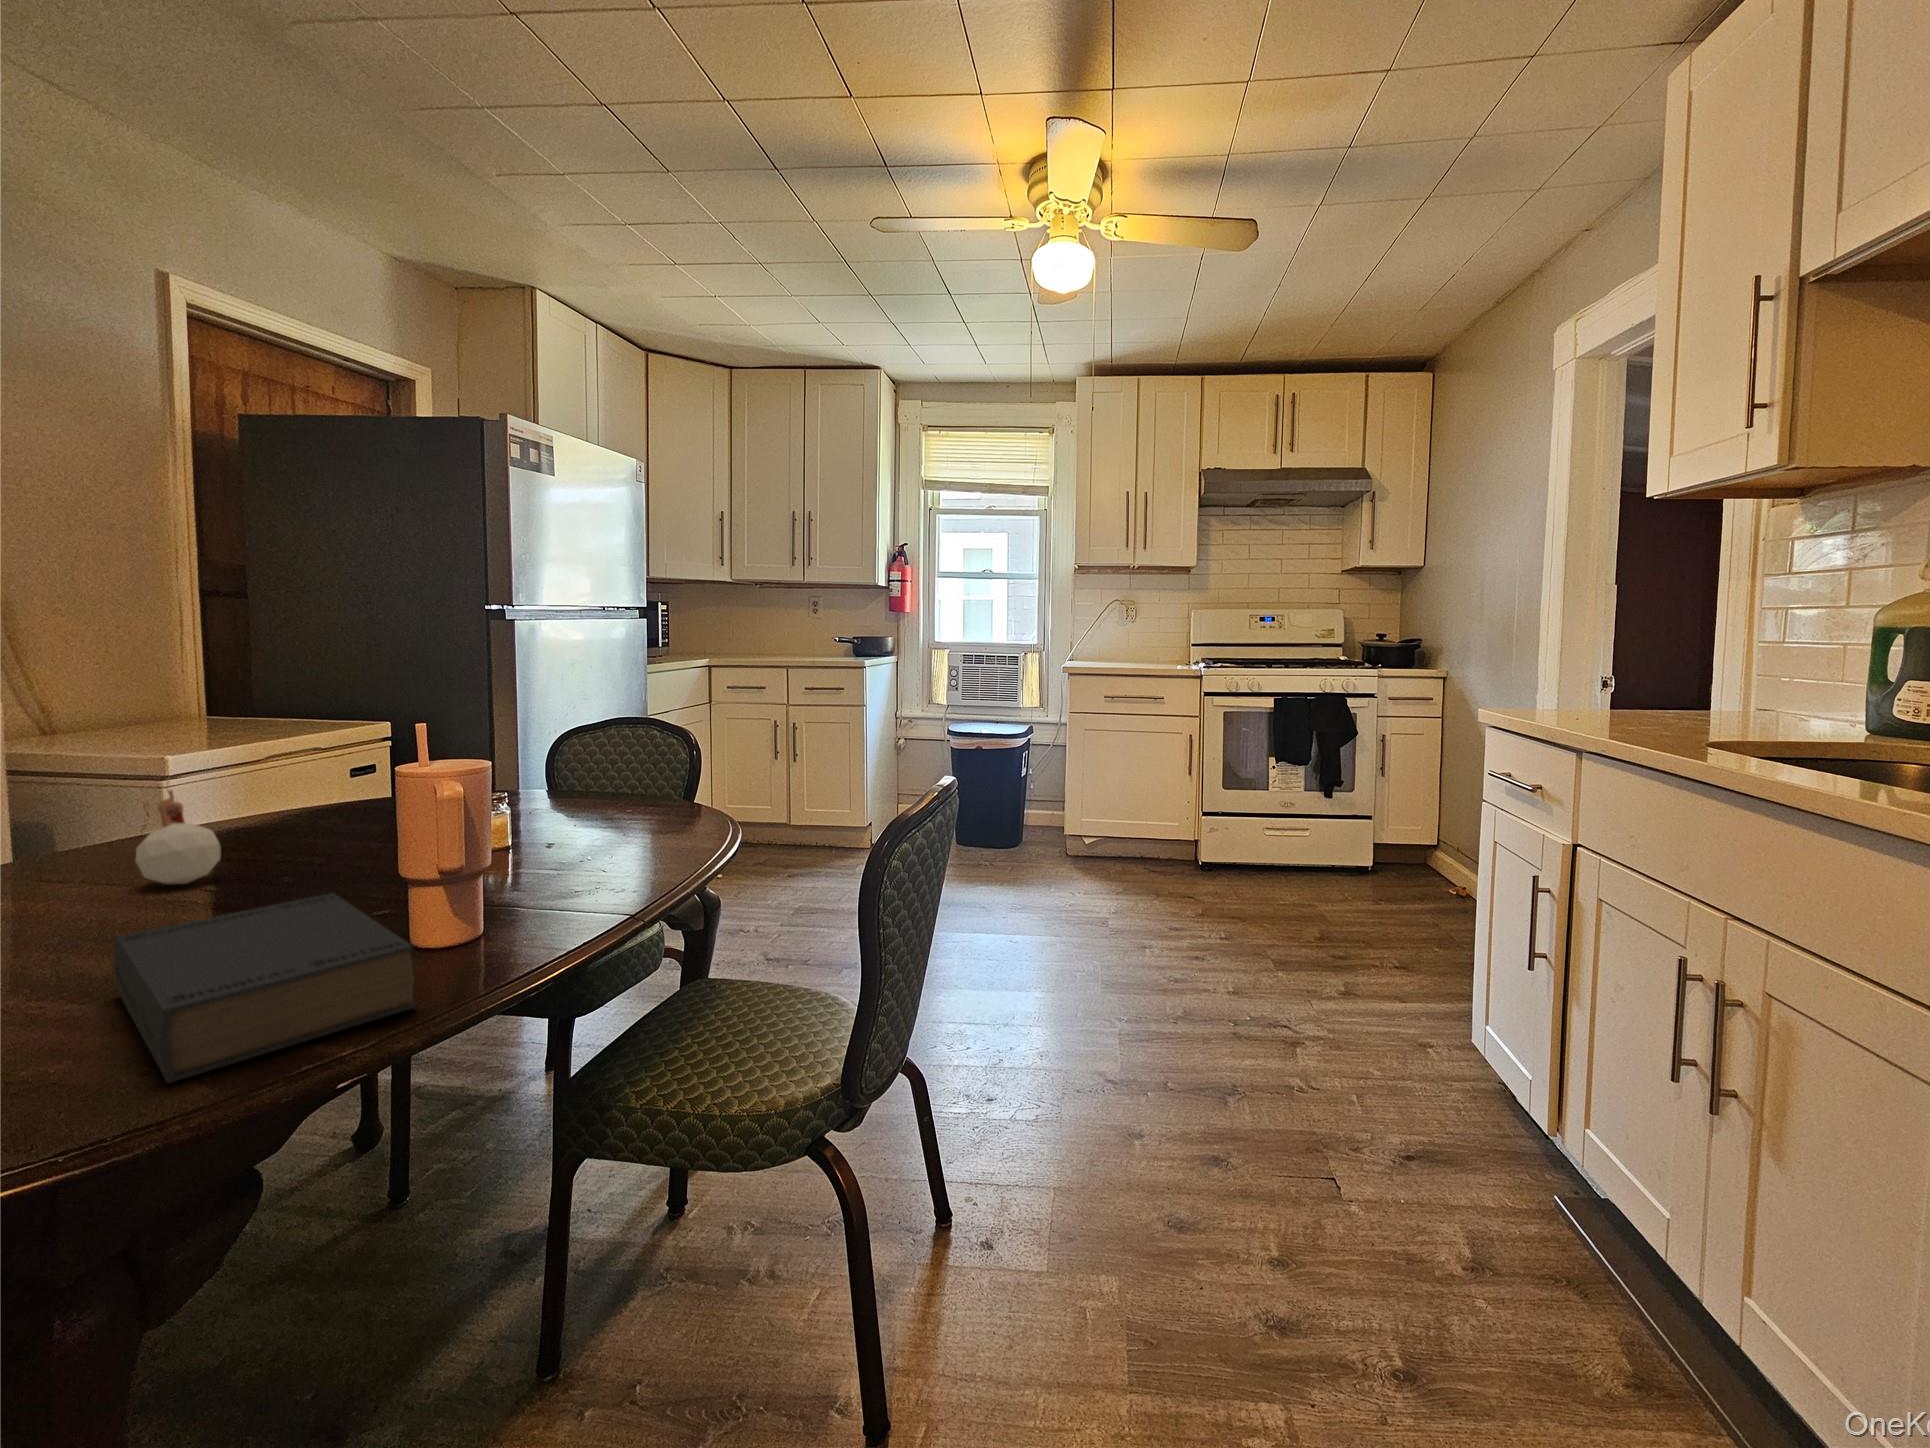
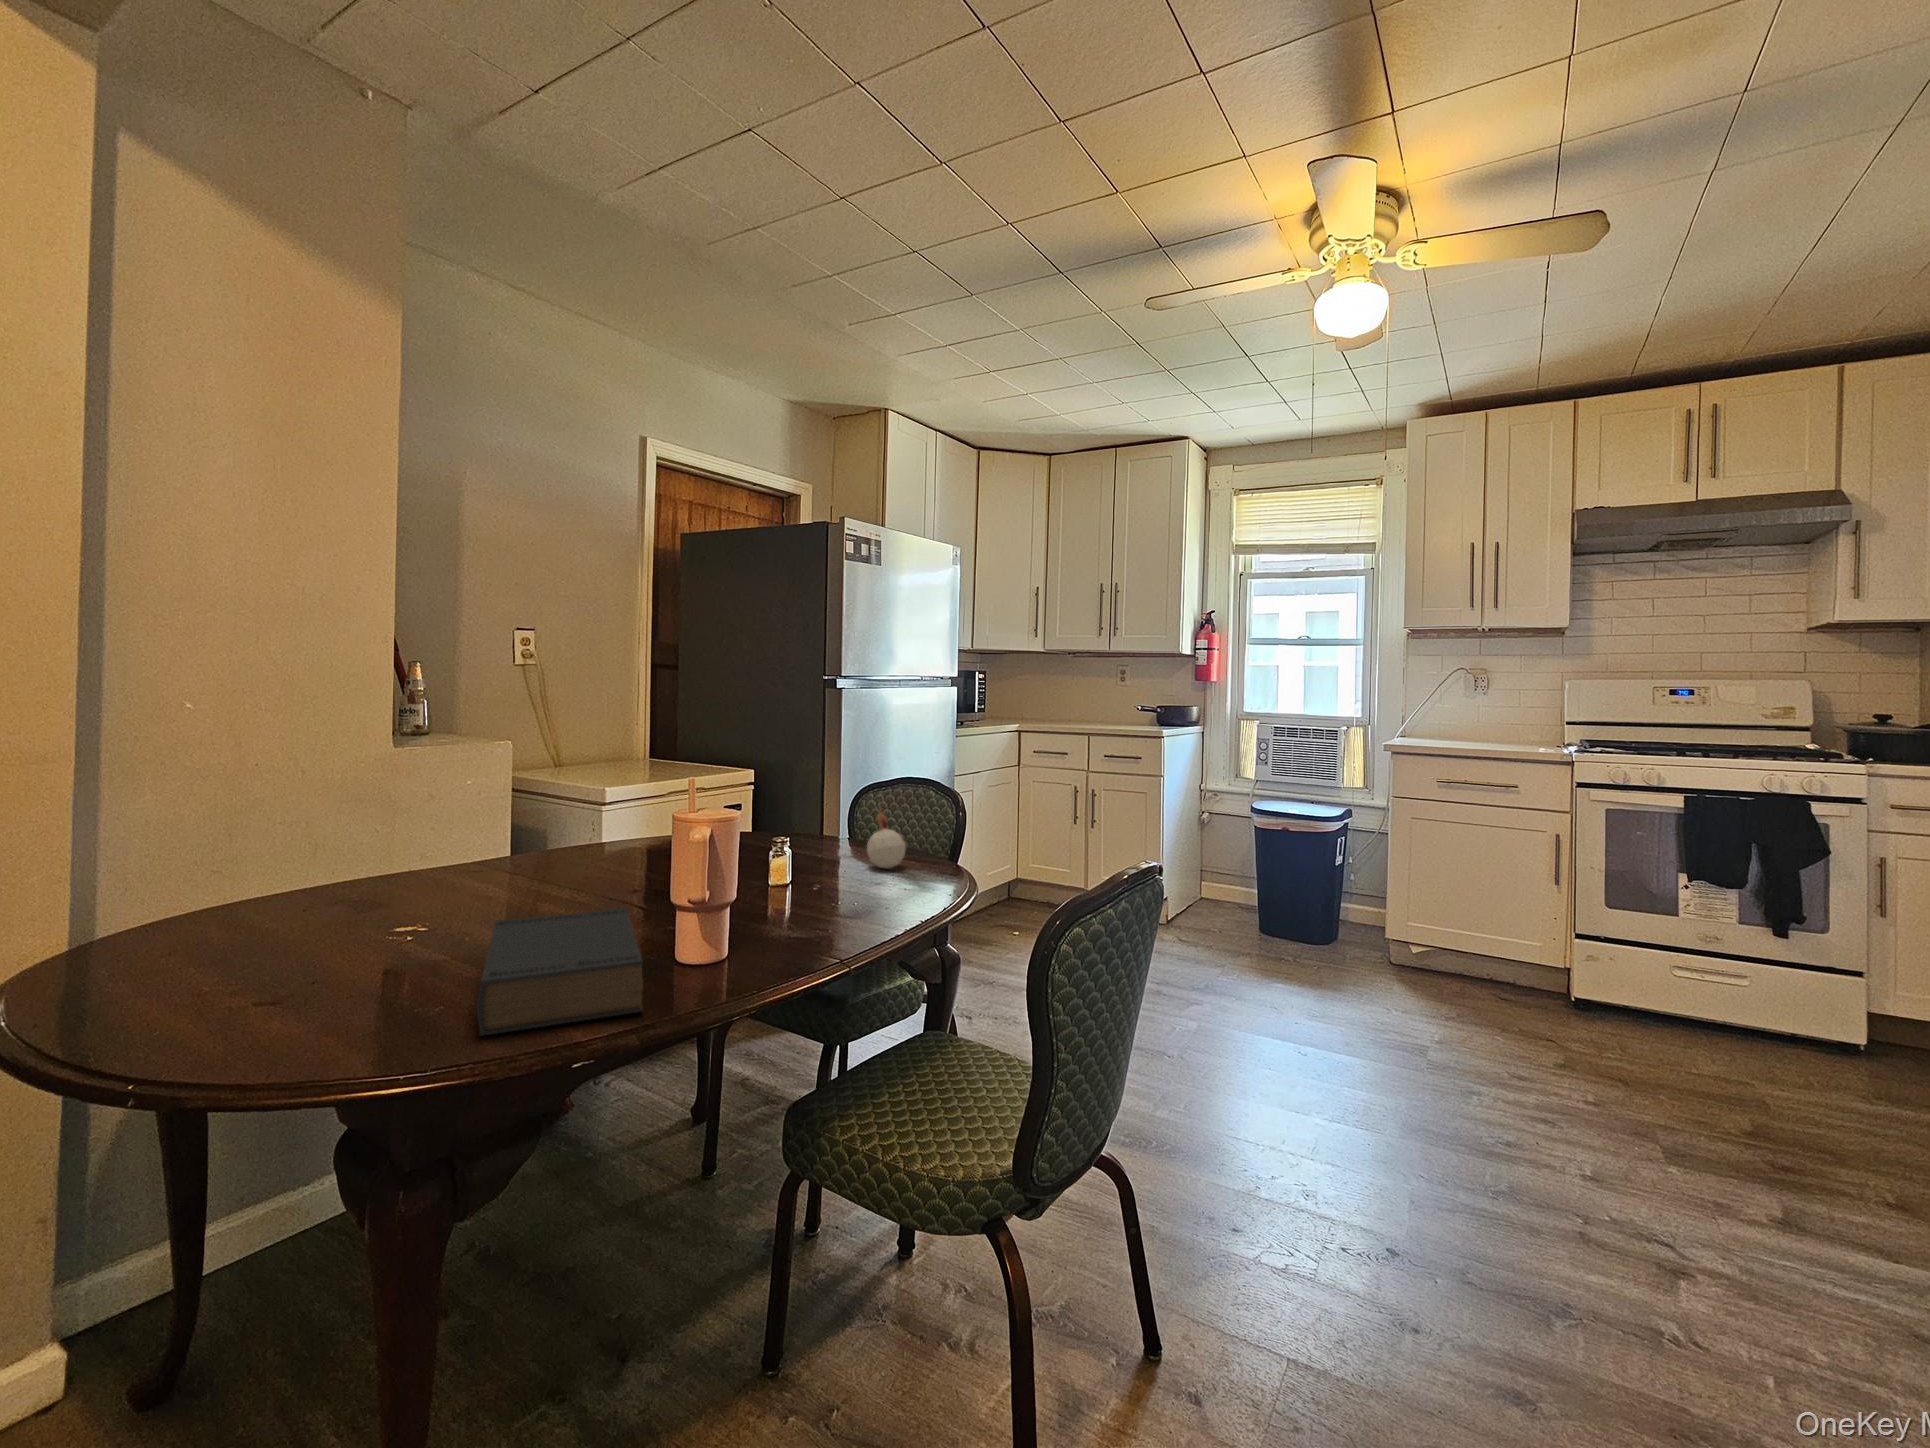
candle: present [136,780,221,884] -> present [867,807,906,869]

